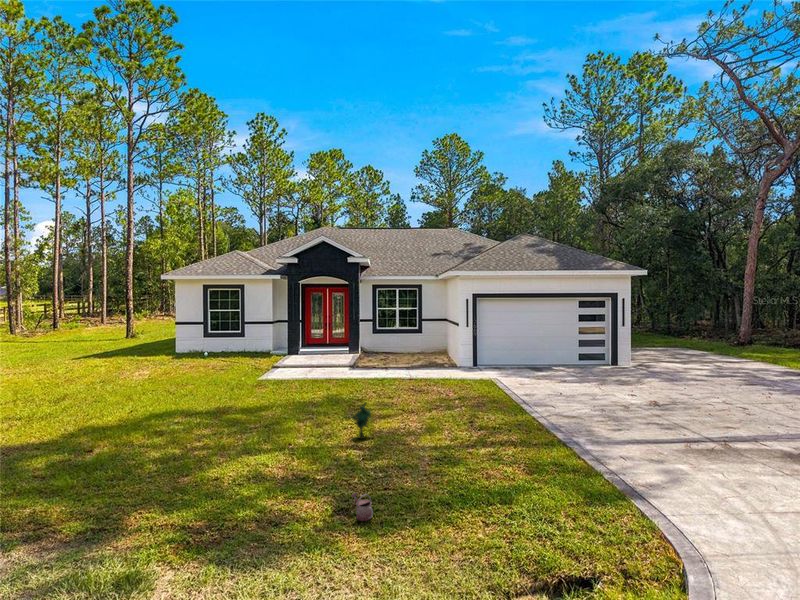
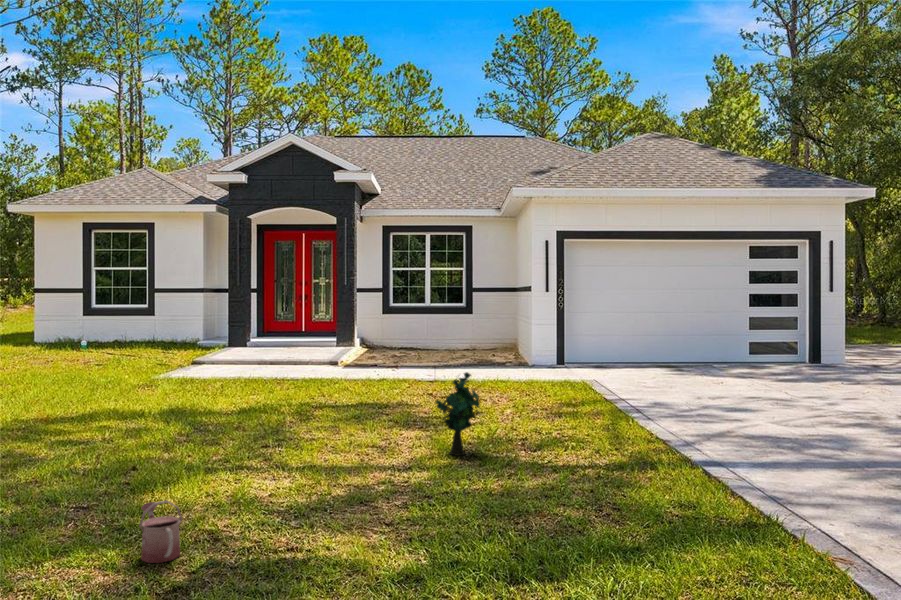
decorative plant: present [353,403,371,439] -> present [436,372,480,456]

